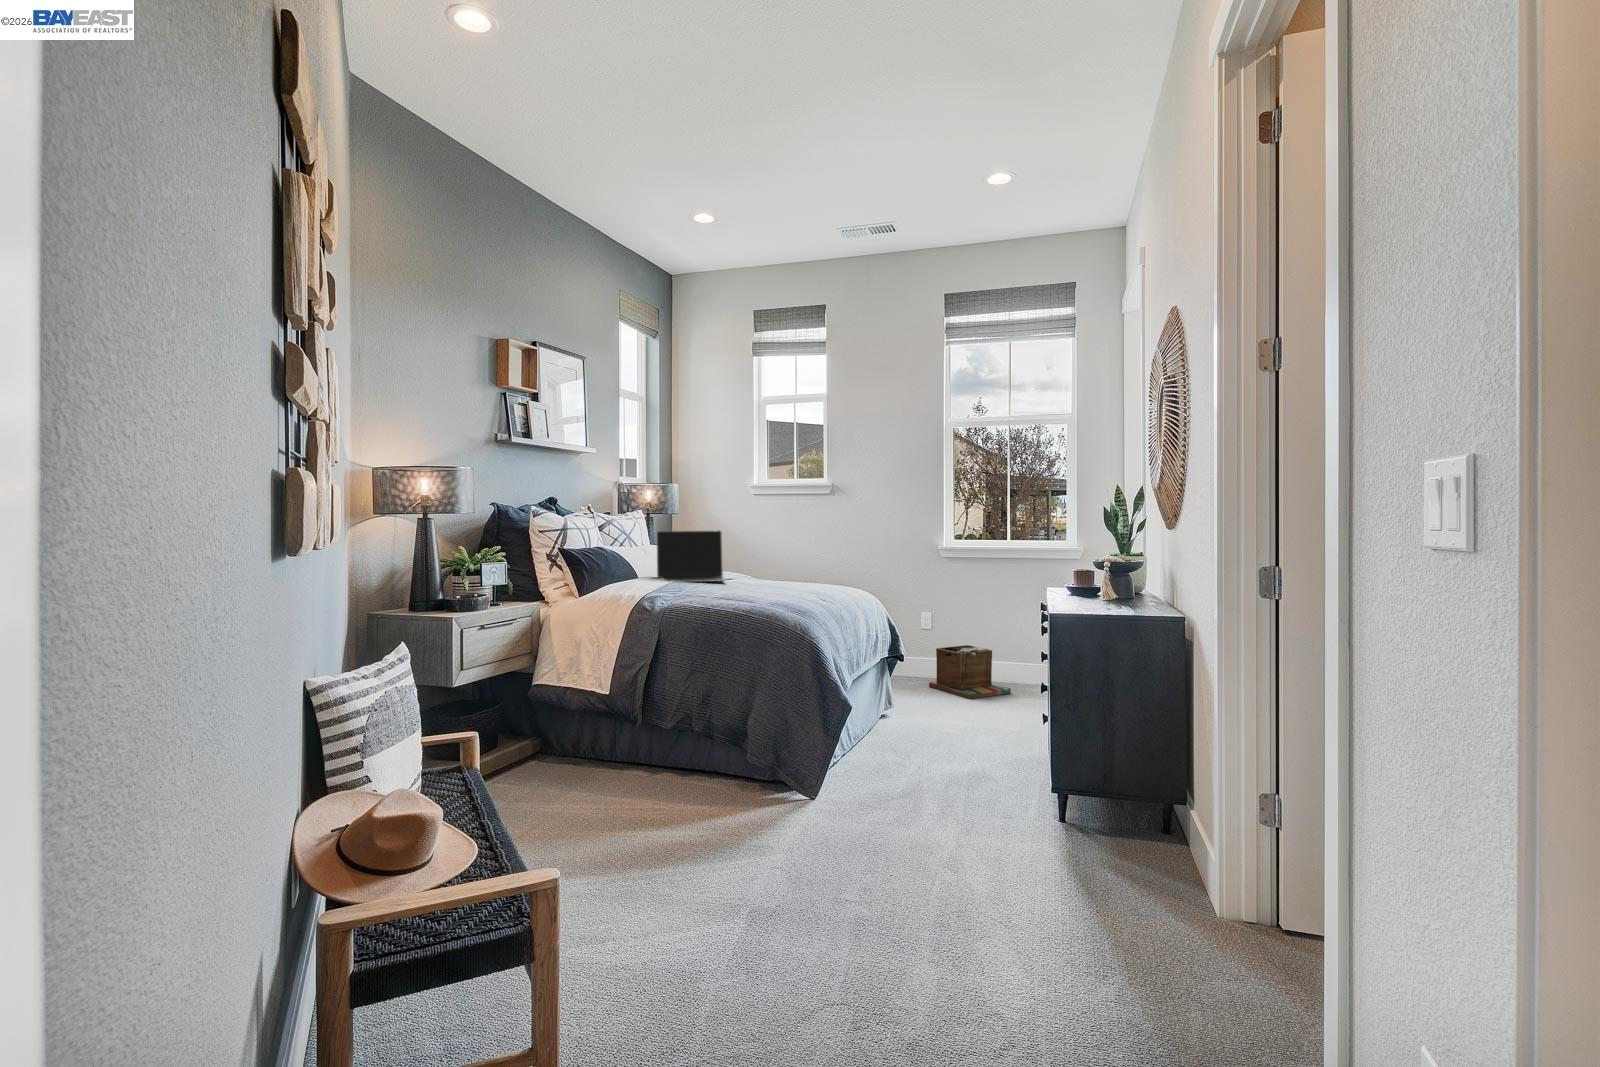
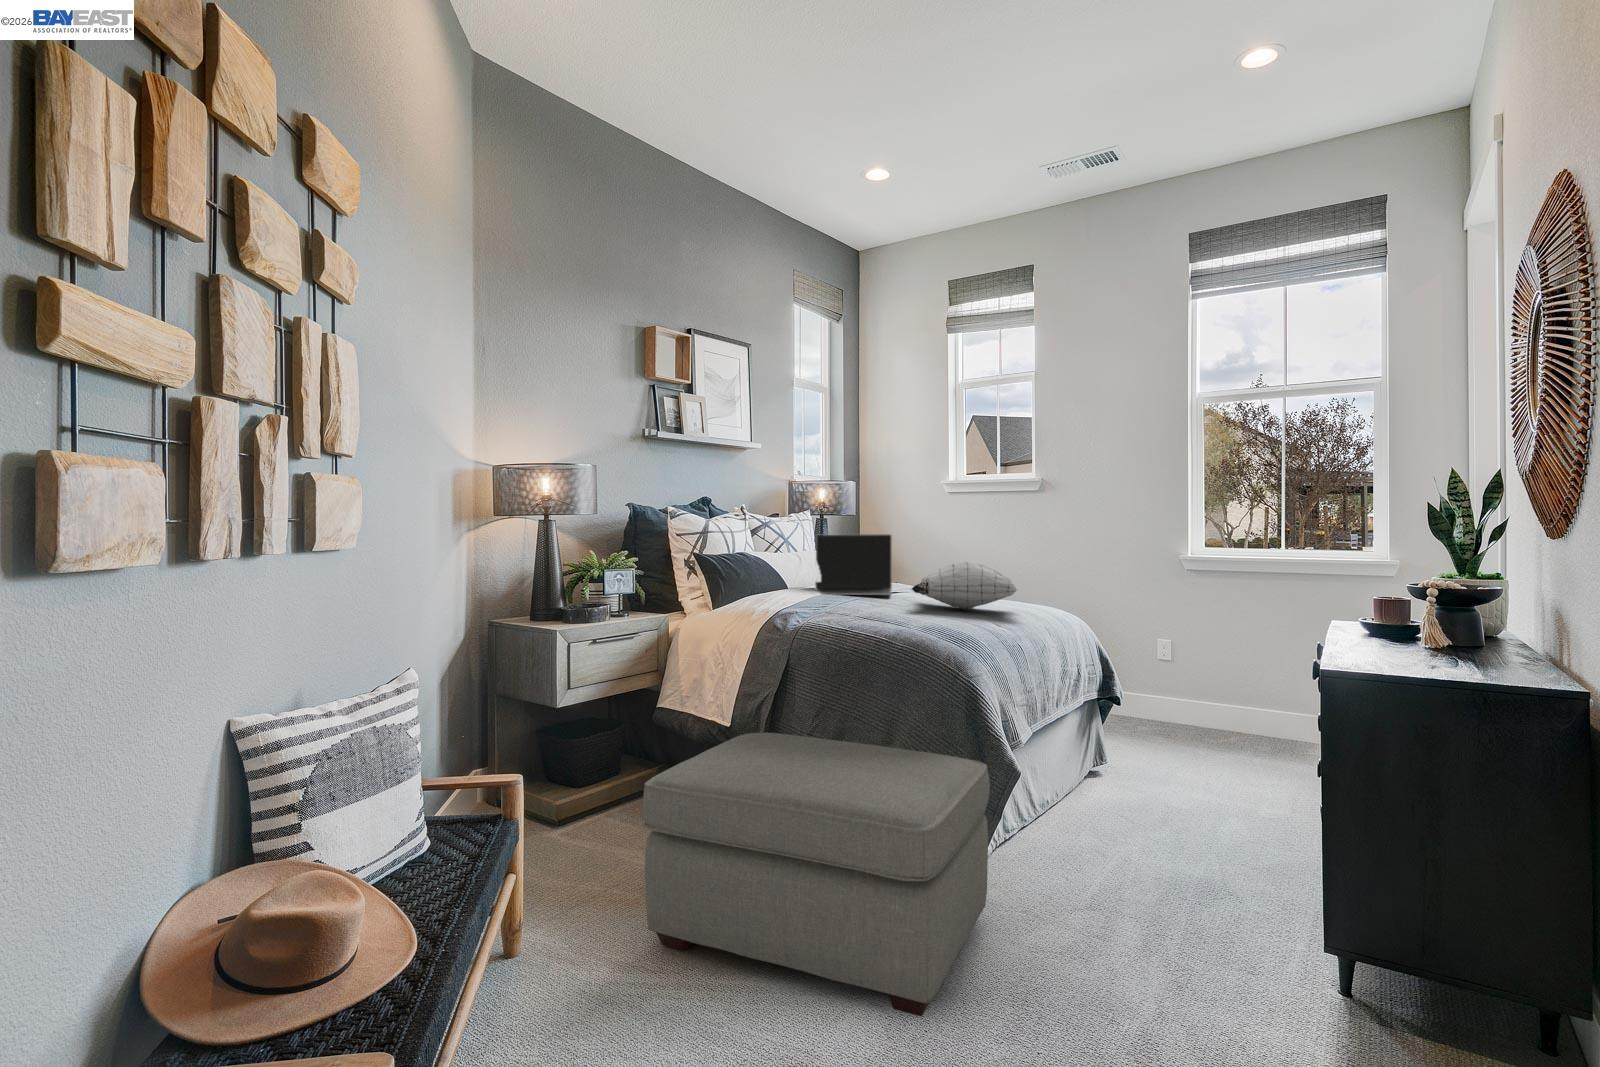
pillow: none [750,552,834,590] -> present [912,562,1017,609]
laundry basket: present [929,645,1011,699] -> none [1166,685,1282,758]
ottoman: none [585,690,838,867] -> present [642,733,990,1016]

